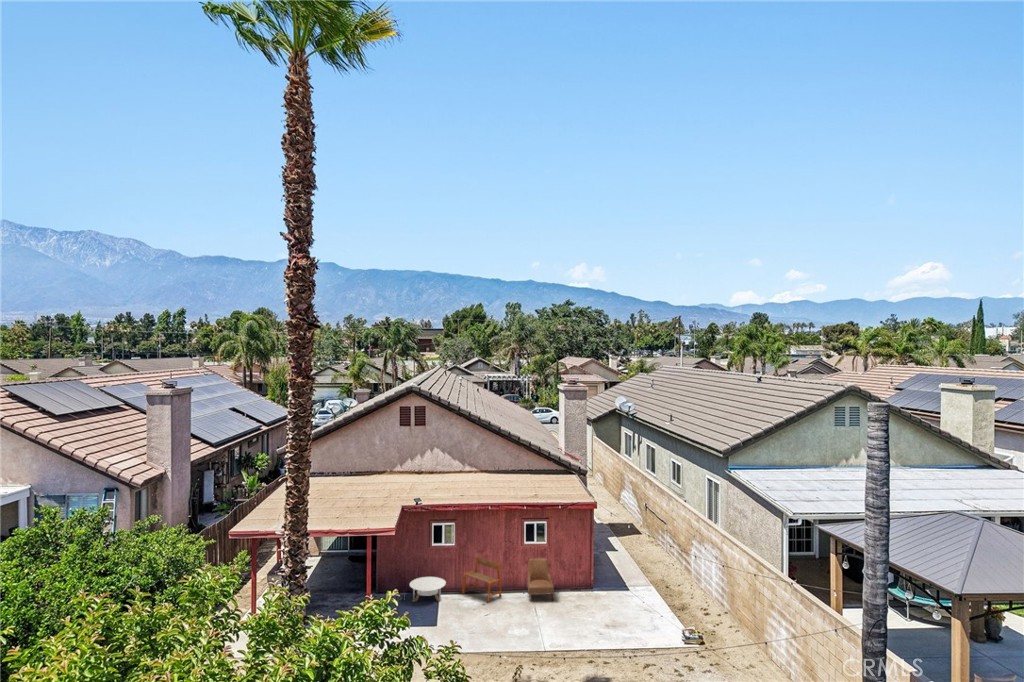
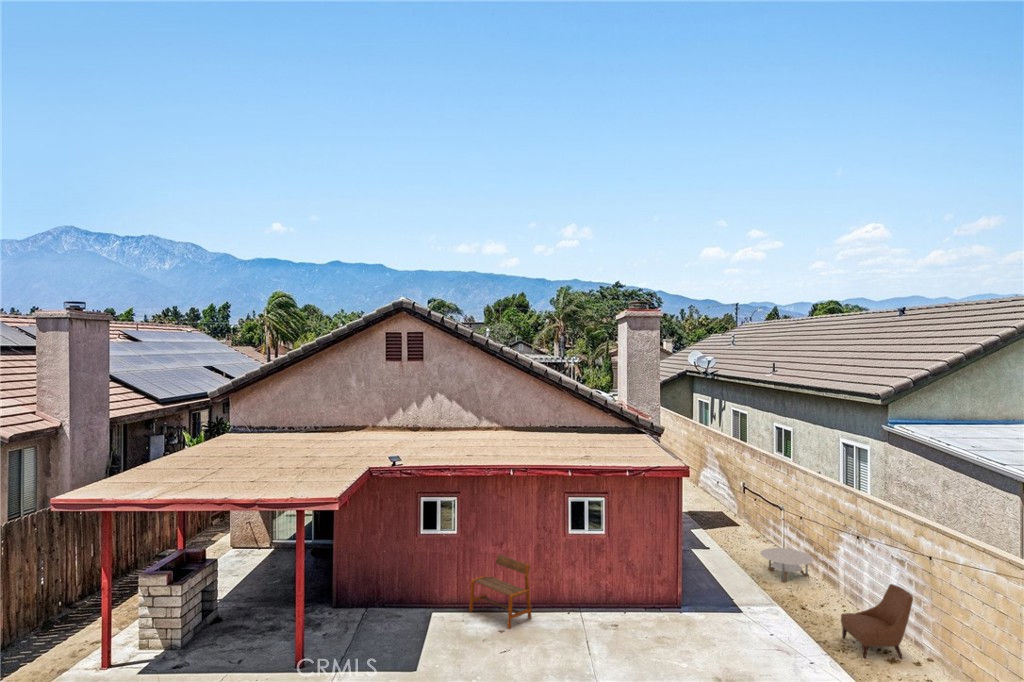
chair: present [527,558,554,601] -> present [841,584,913,659]
round table: present [410,577,446,602] -> present [761,548,813,583]

